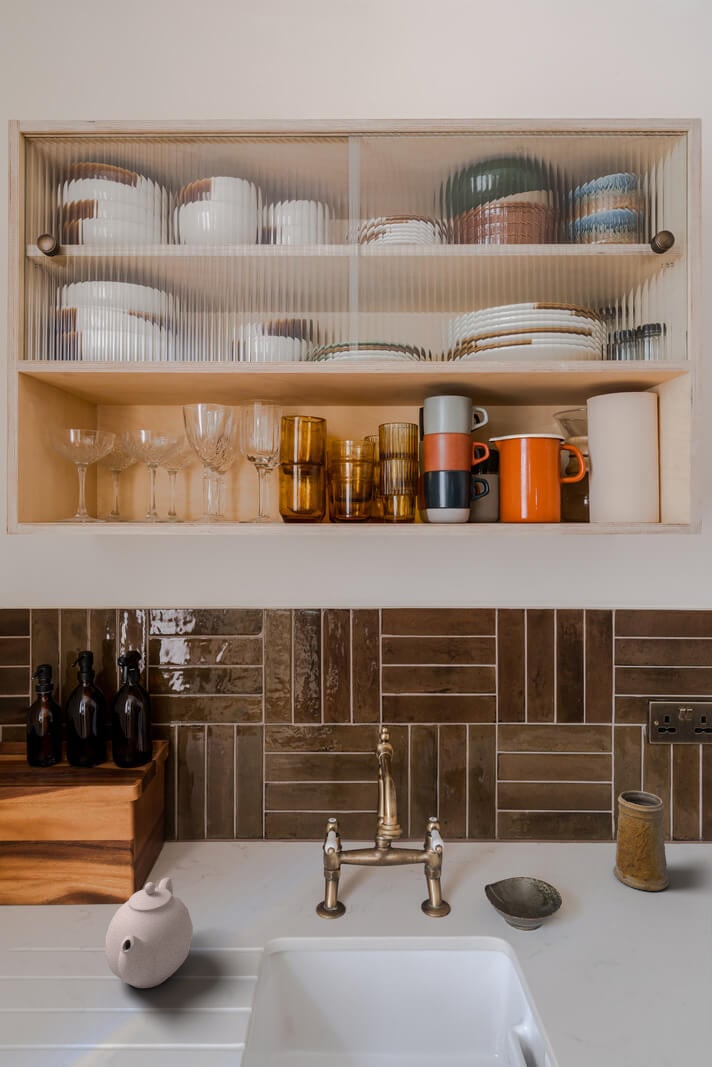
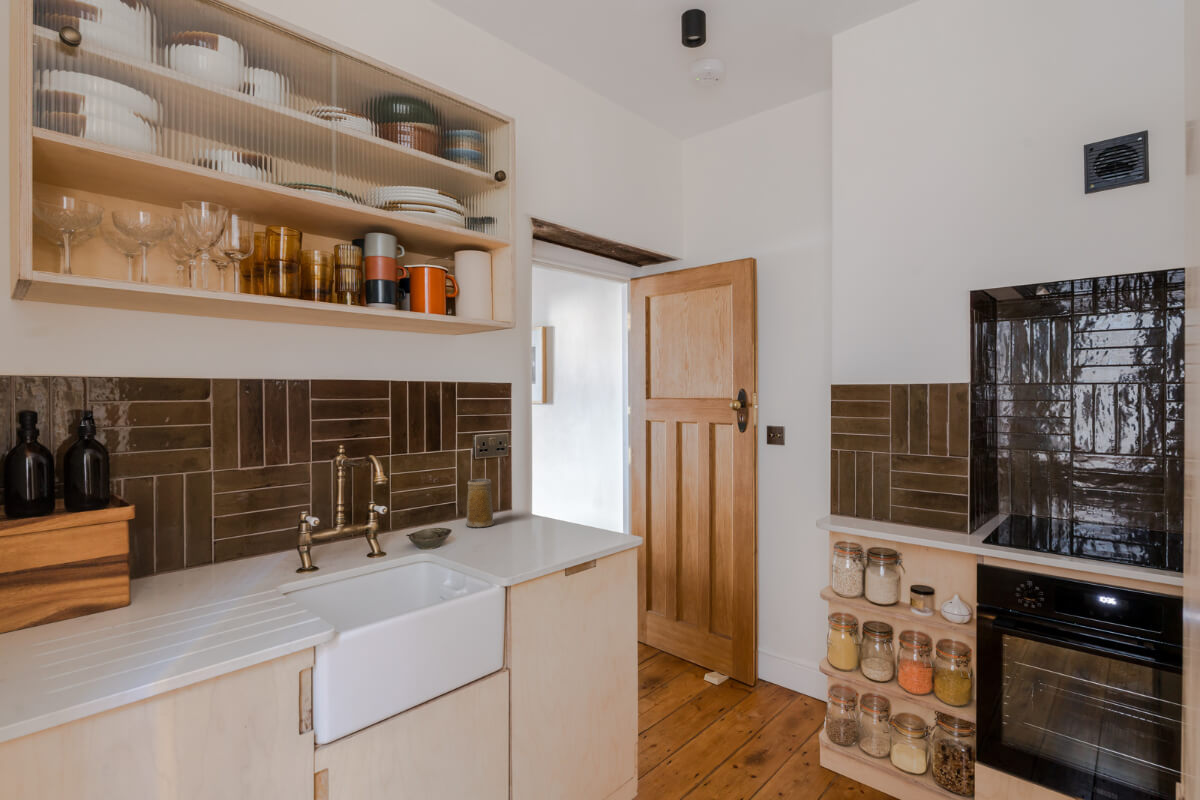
teapot: present [105,877,193,988] -> none [158,552,235,626]

